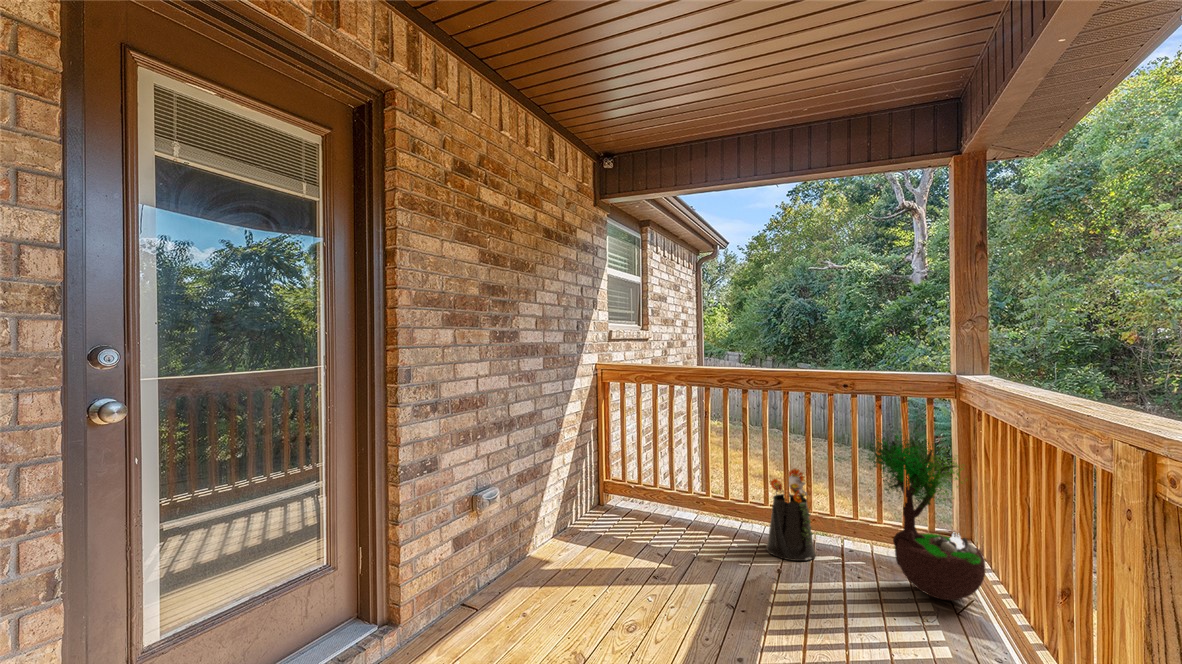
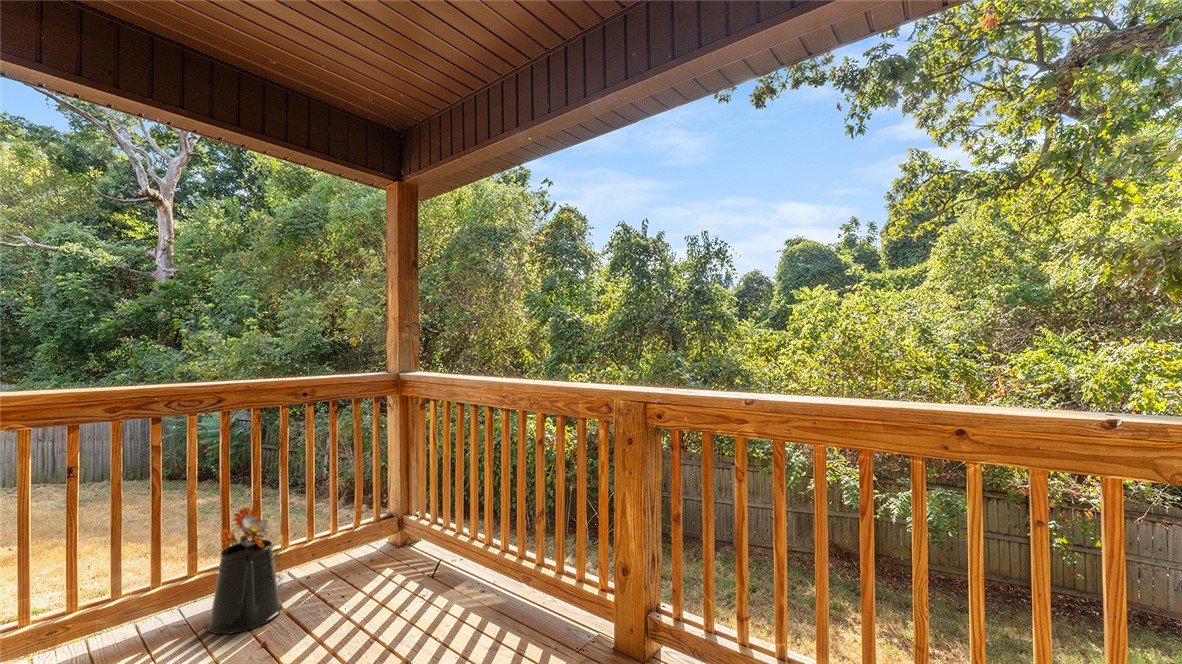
potted tree: present [868,429,985,600] -> none [340,419,449,575]

